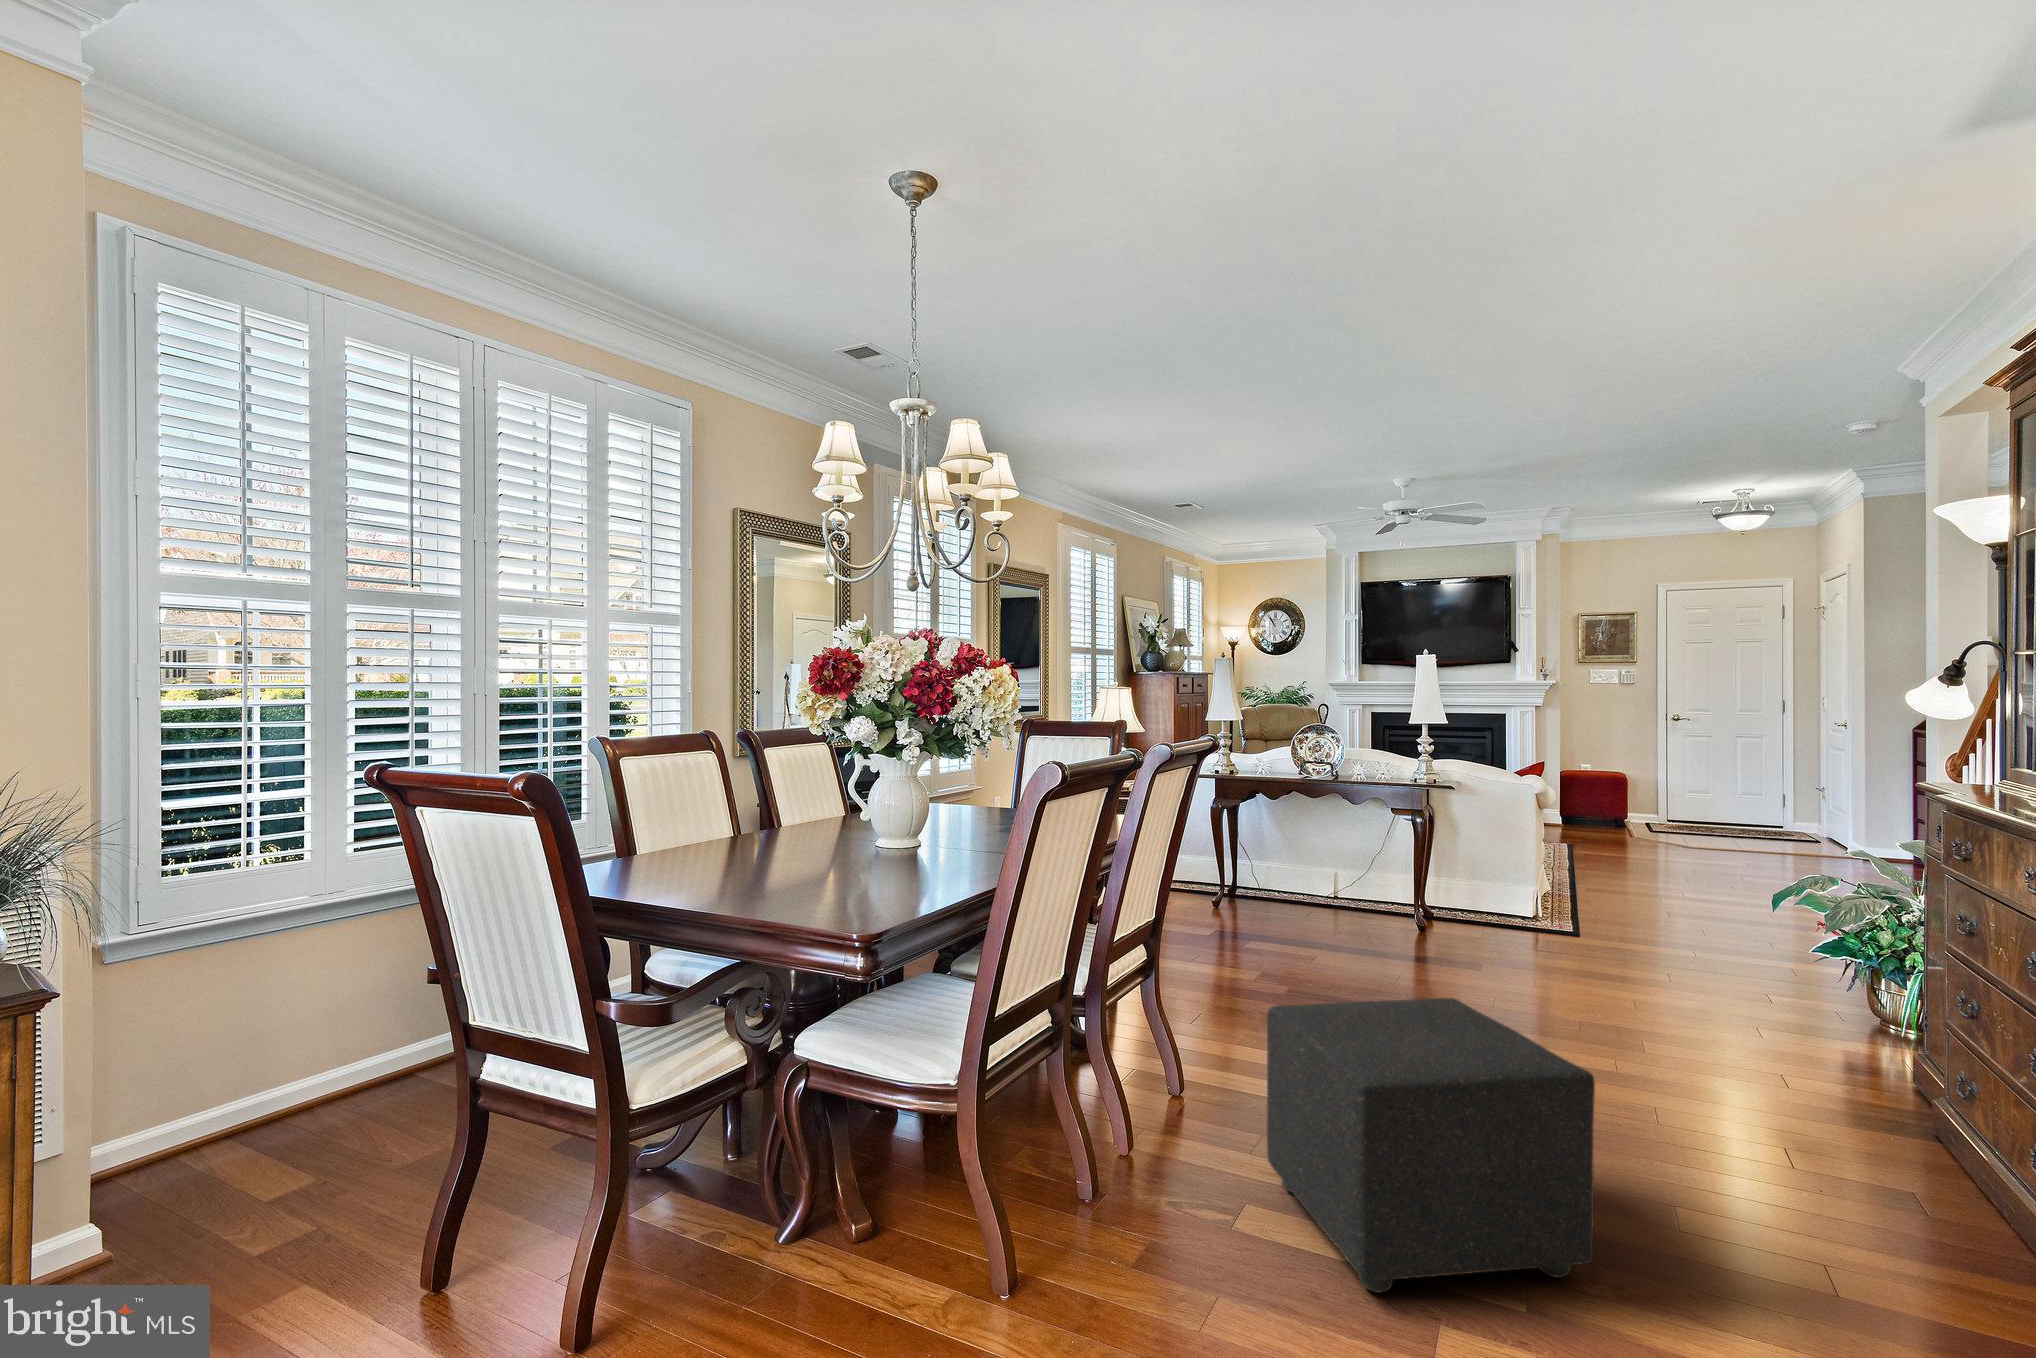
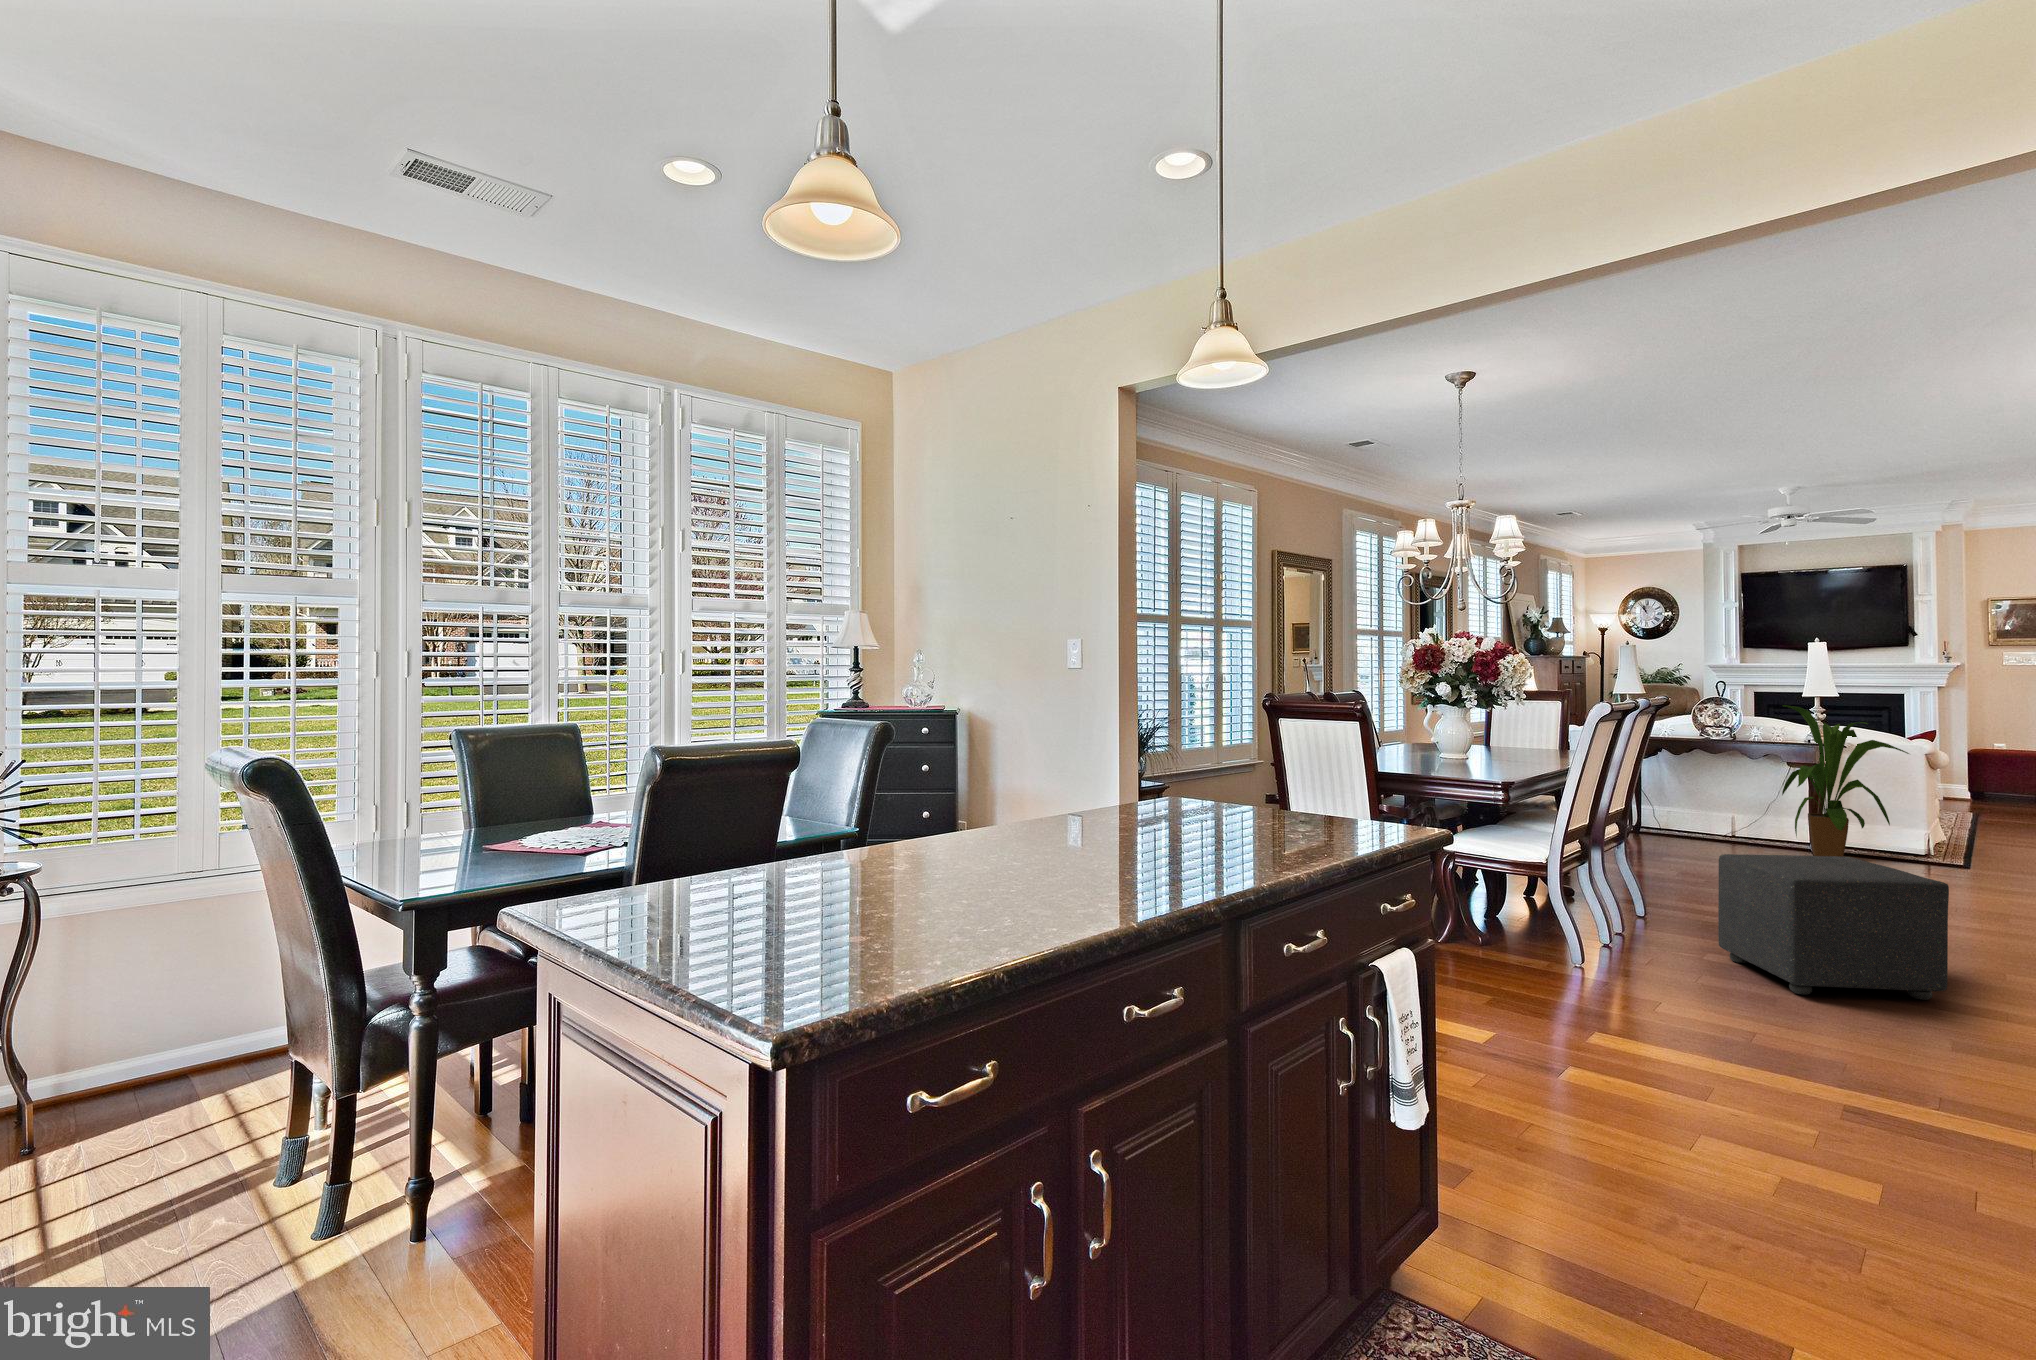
house plant: none [1384,736,1520,932] -> present [1782,705,1909,857]

